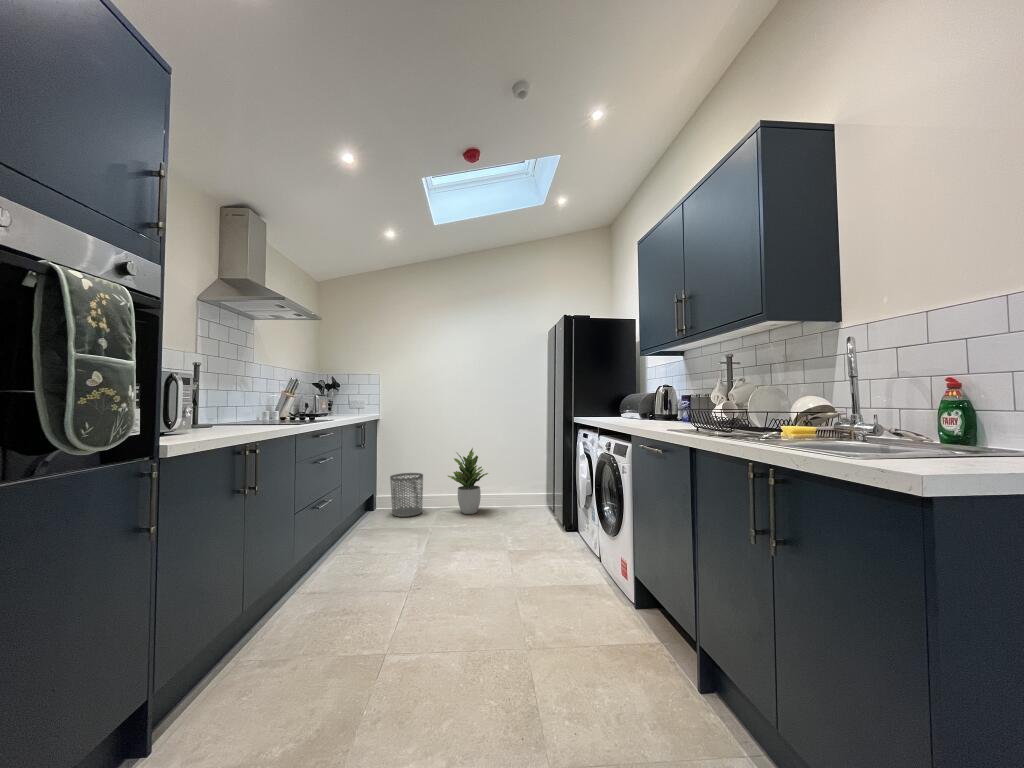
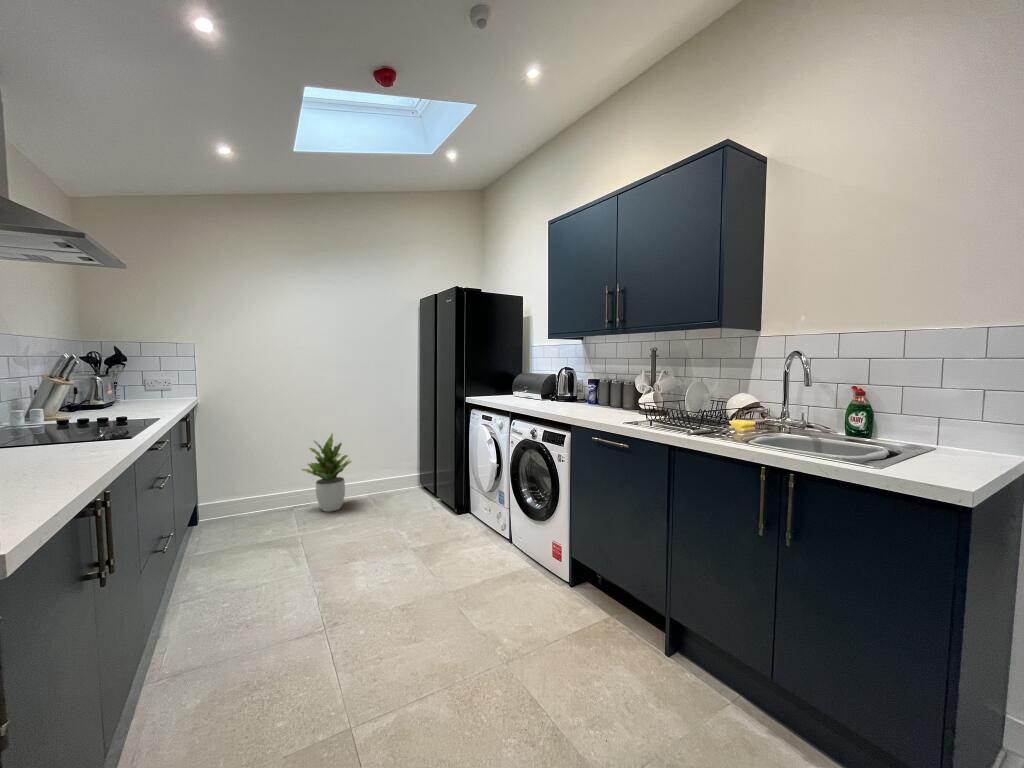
waste bin: present [390,473,423,517] -> none [220,470,268,528]

